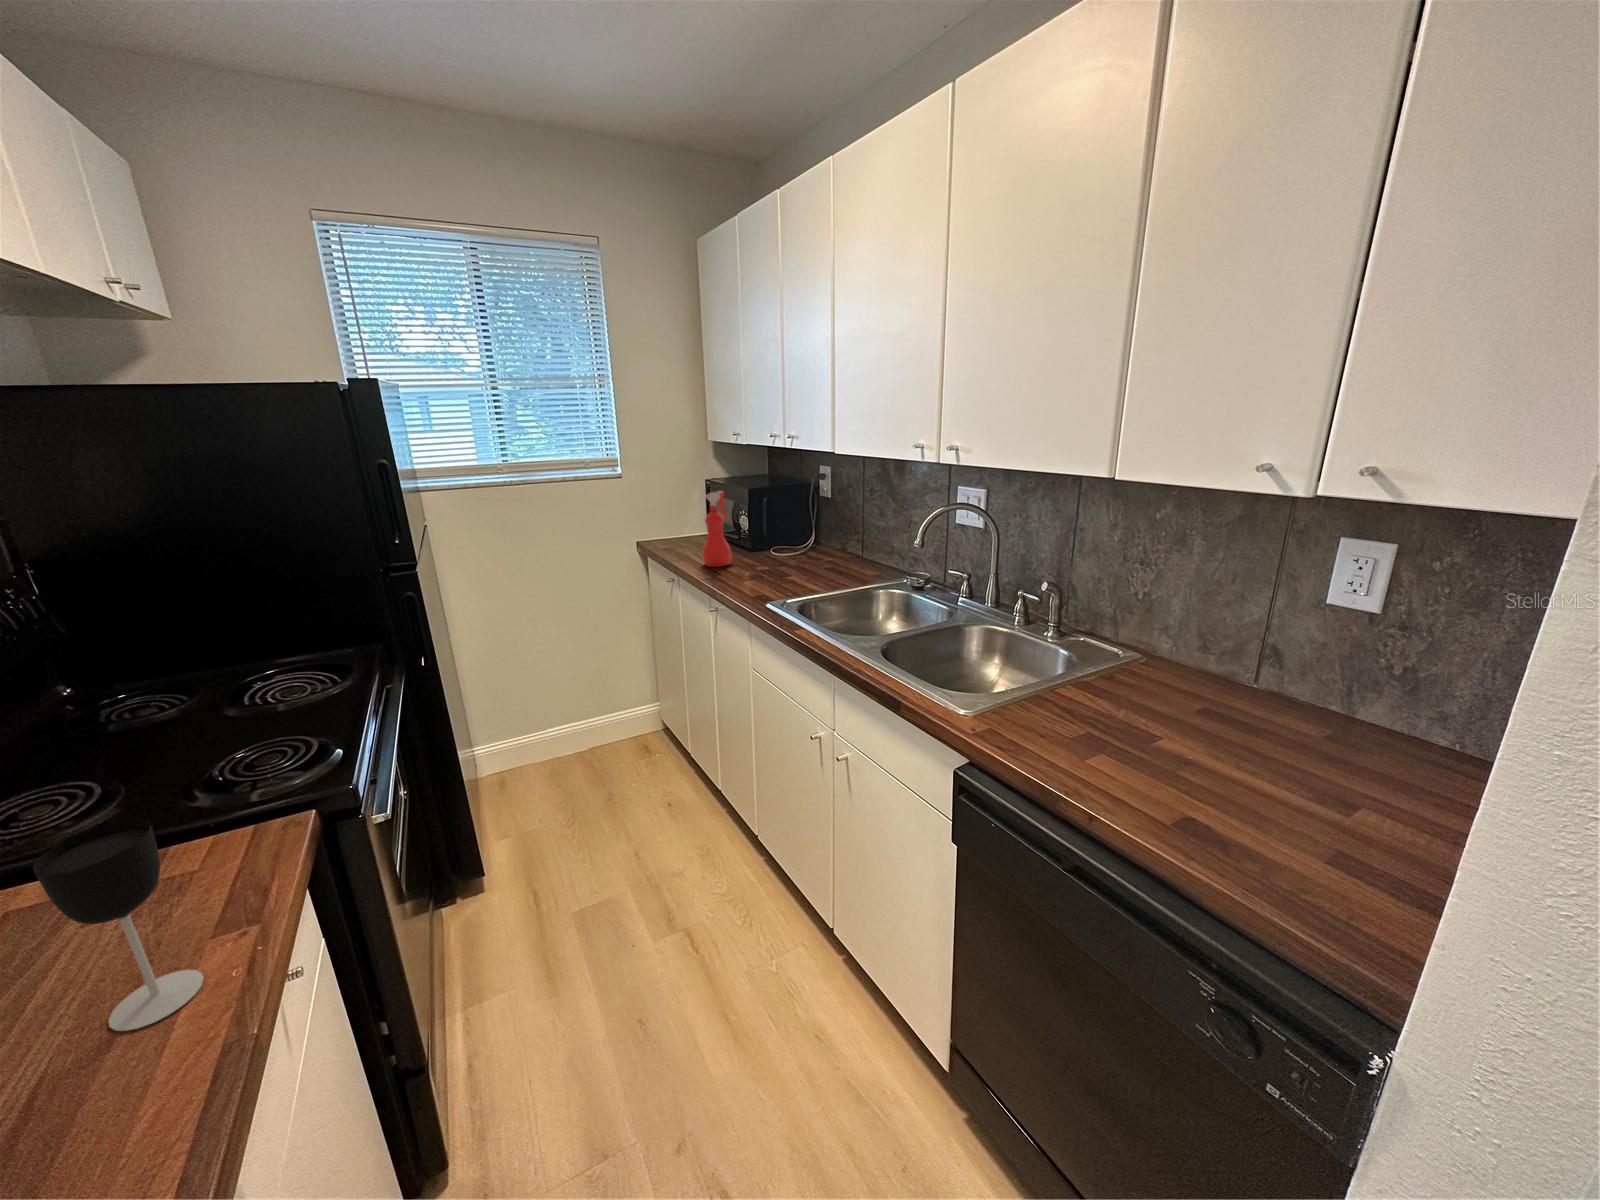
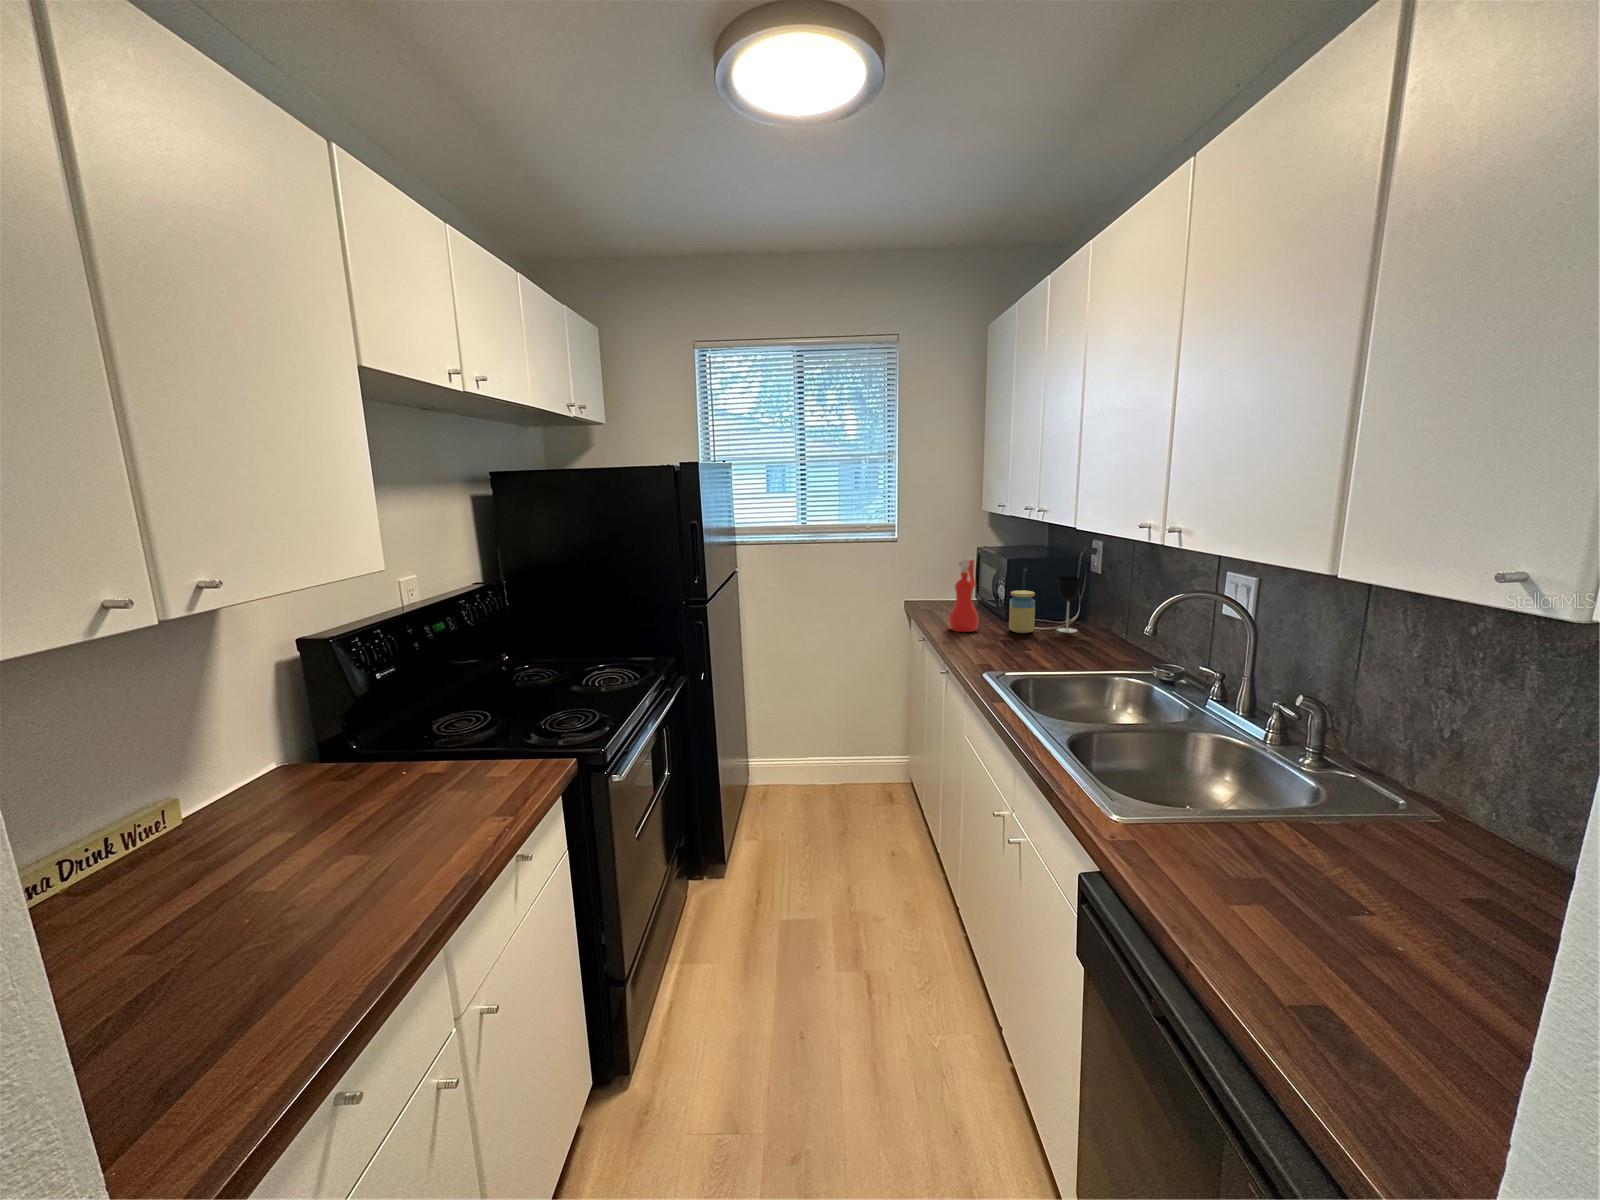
jar: none [758,519,783,561] -> present [1009,590,1035,633]
wine glass: present [33,818,204,1031] -> present [1057,577,1081,633]

